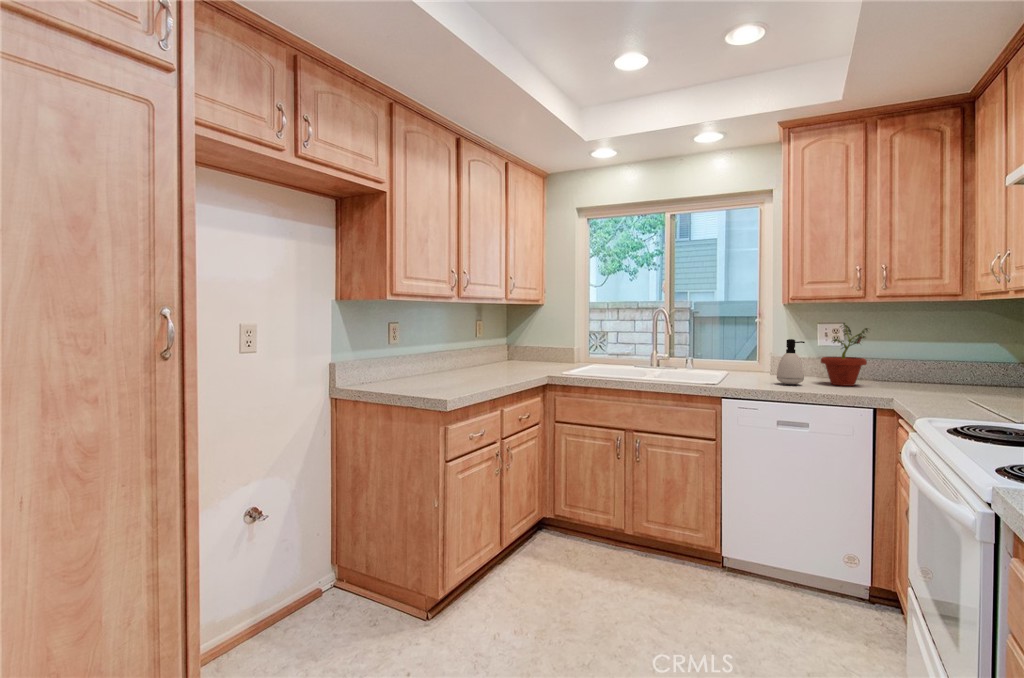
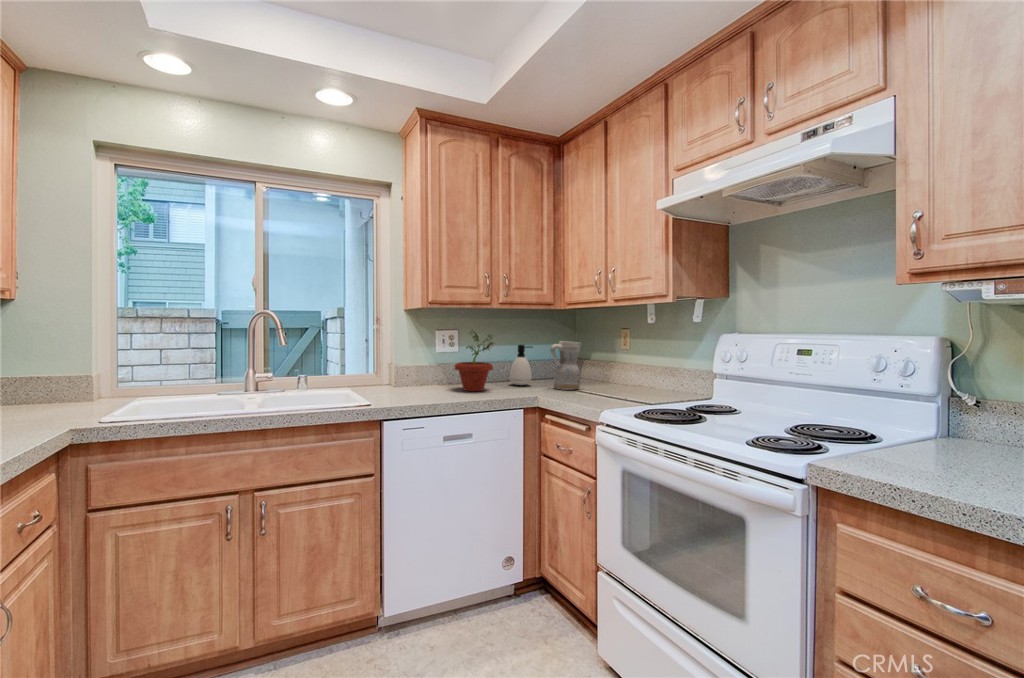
ceramic pitcher: none [951,336,1005,396] -> present [550,341,582,390]
soap dispenser: present [777,339,805,384] -> present [510,345,532,385]

